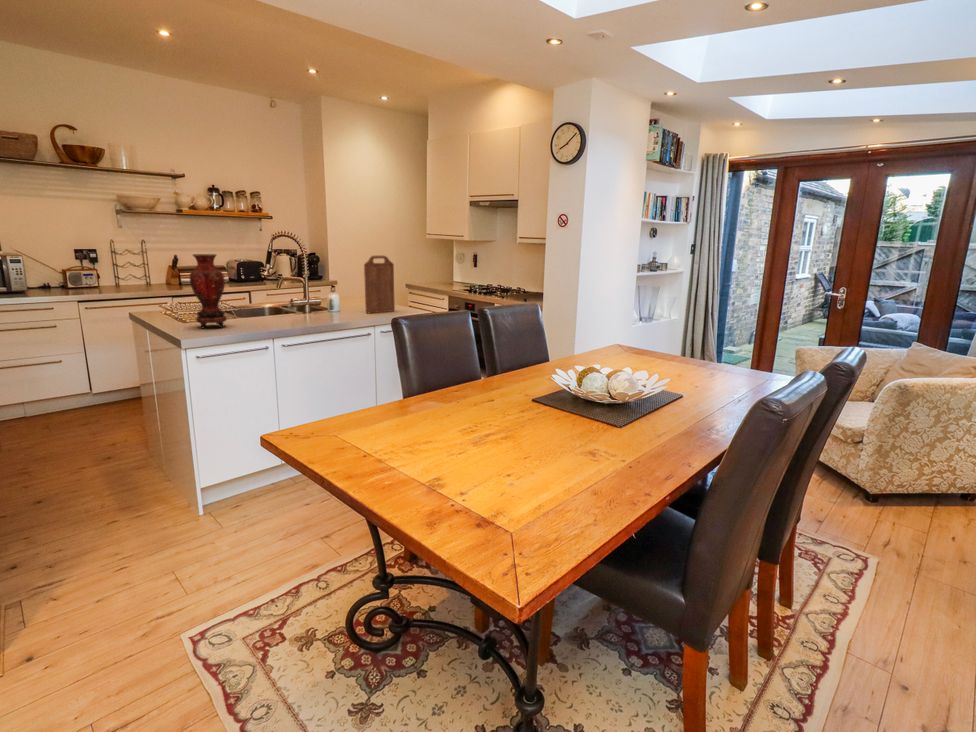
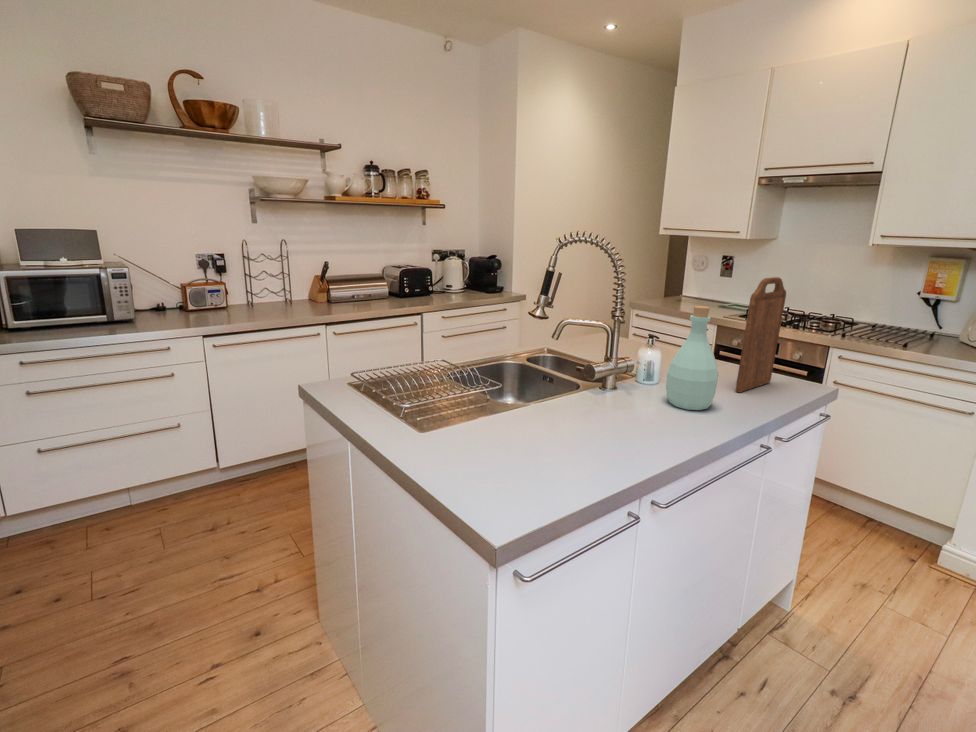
vase: present [189,254,227,328] -> none [497,294,576,484]
bottle: none [317,267,341,317] -> present [666,306,718,410]

